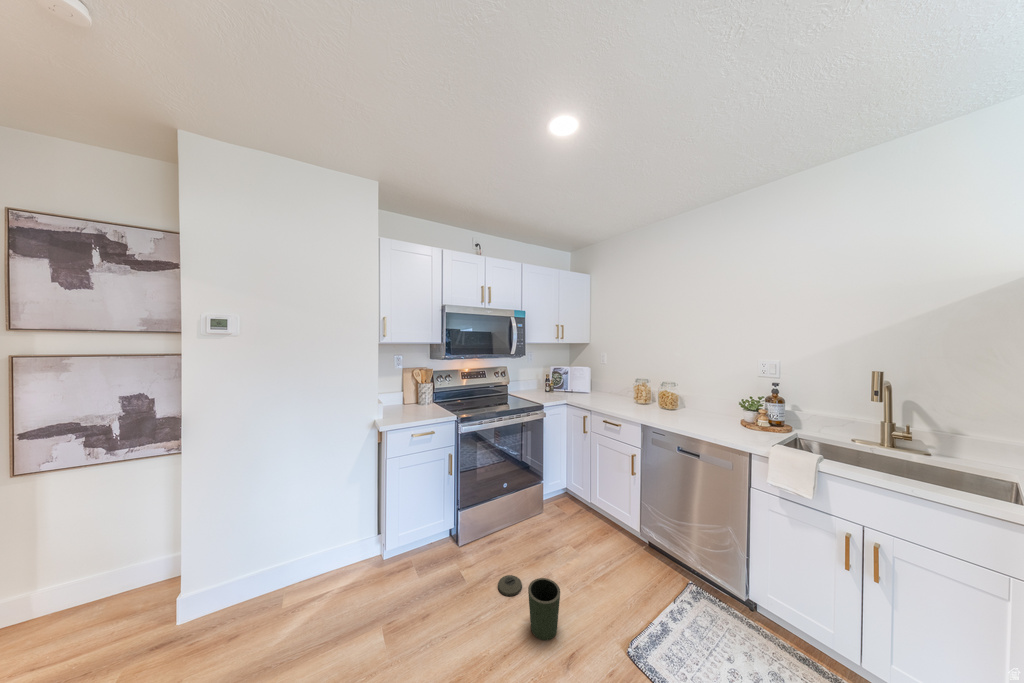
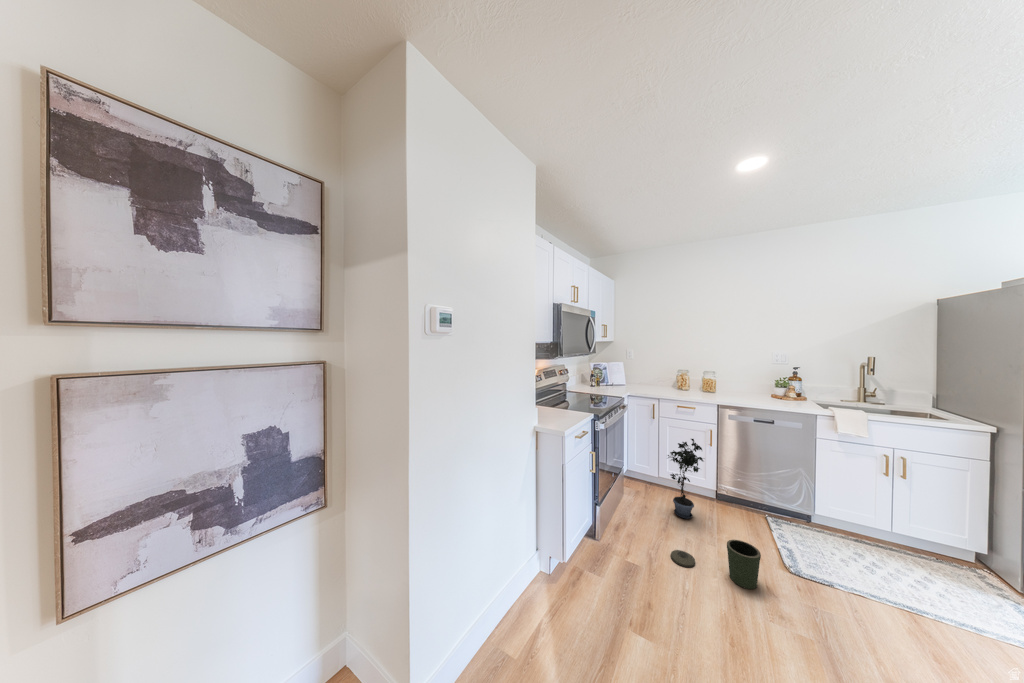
potted plant: none [555,459,595,552] -> present [668,439,703,519]

